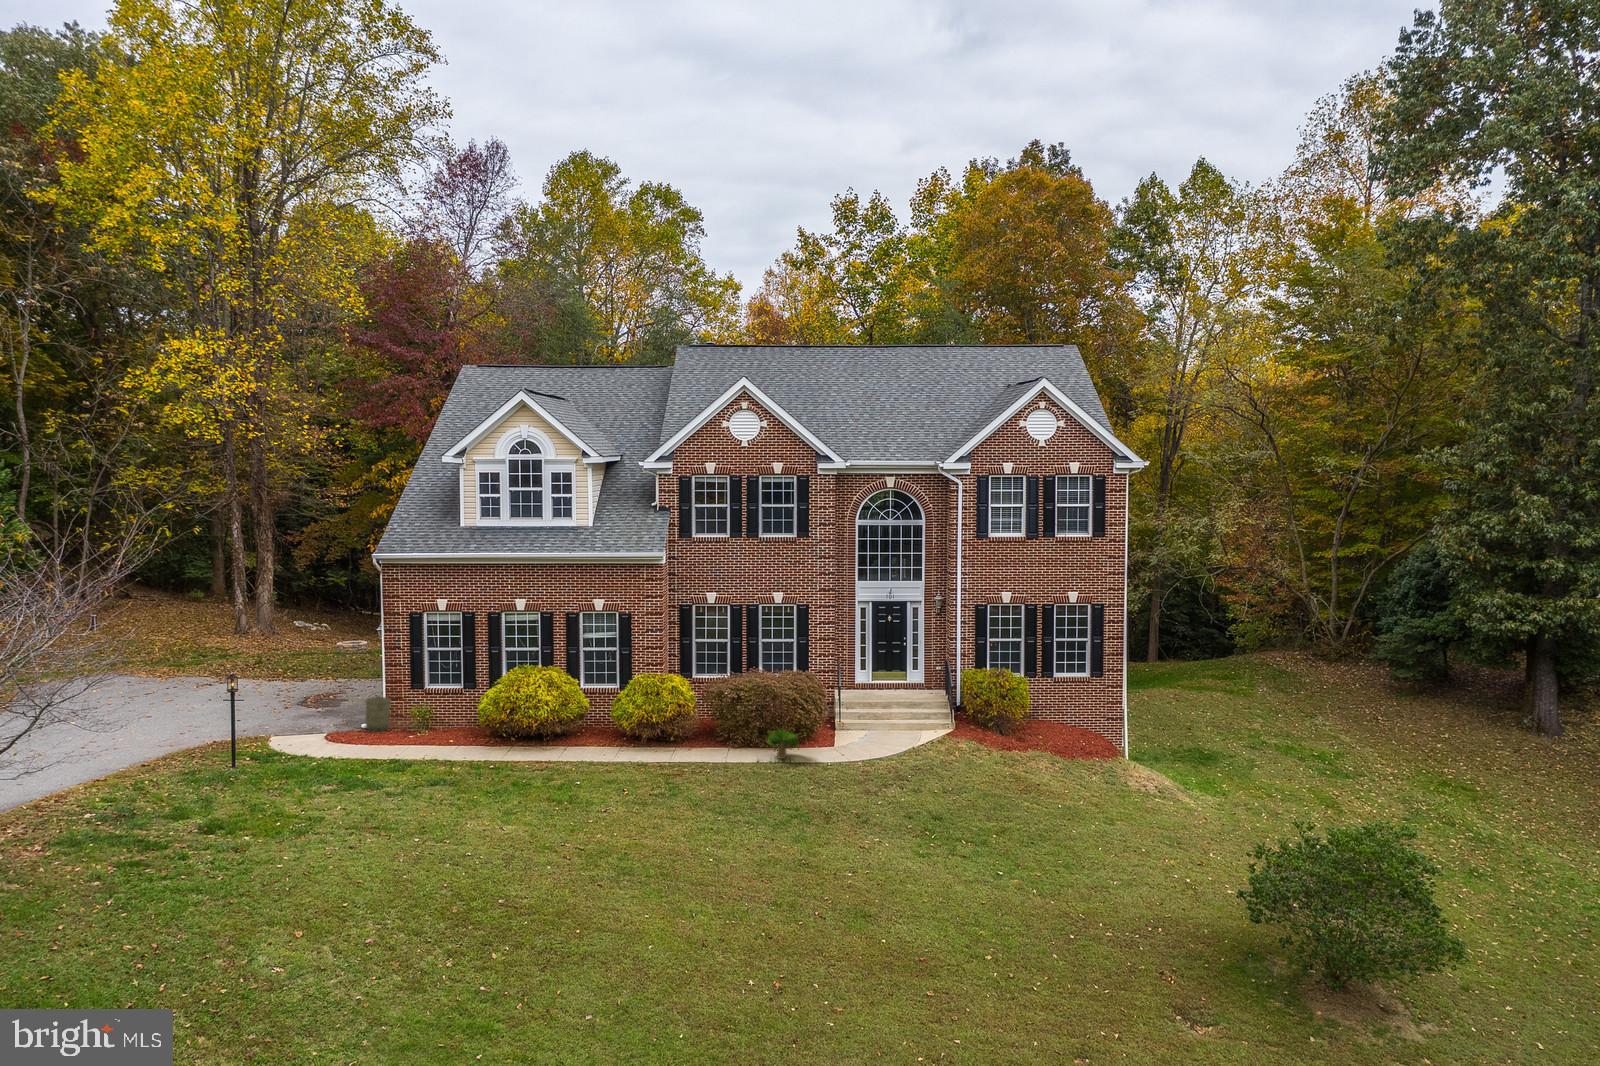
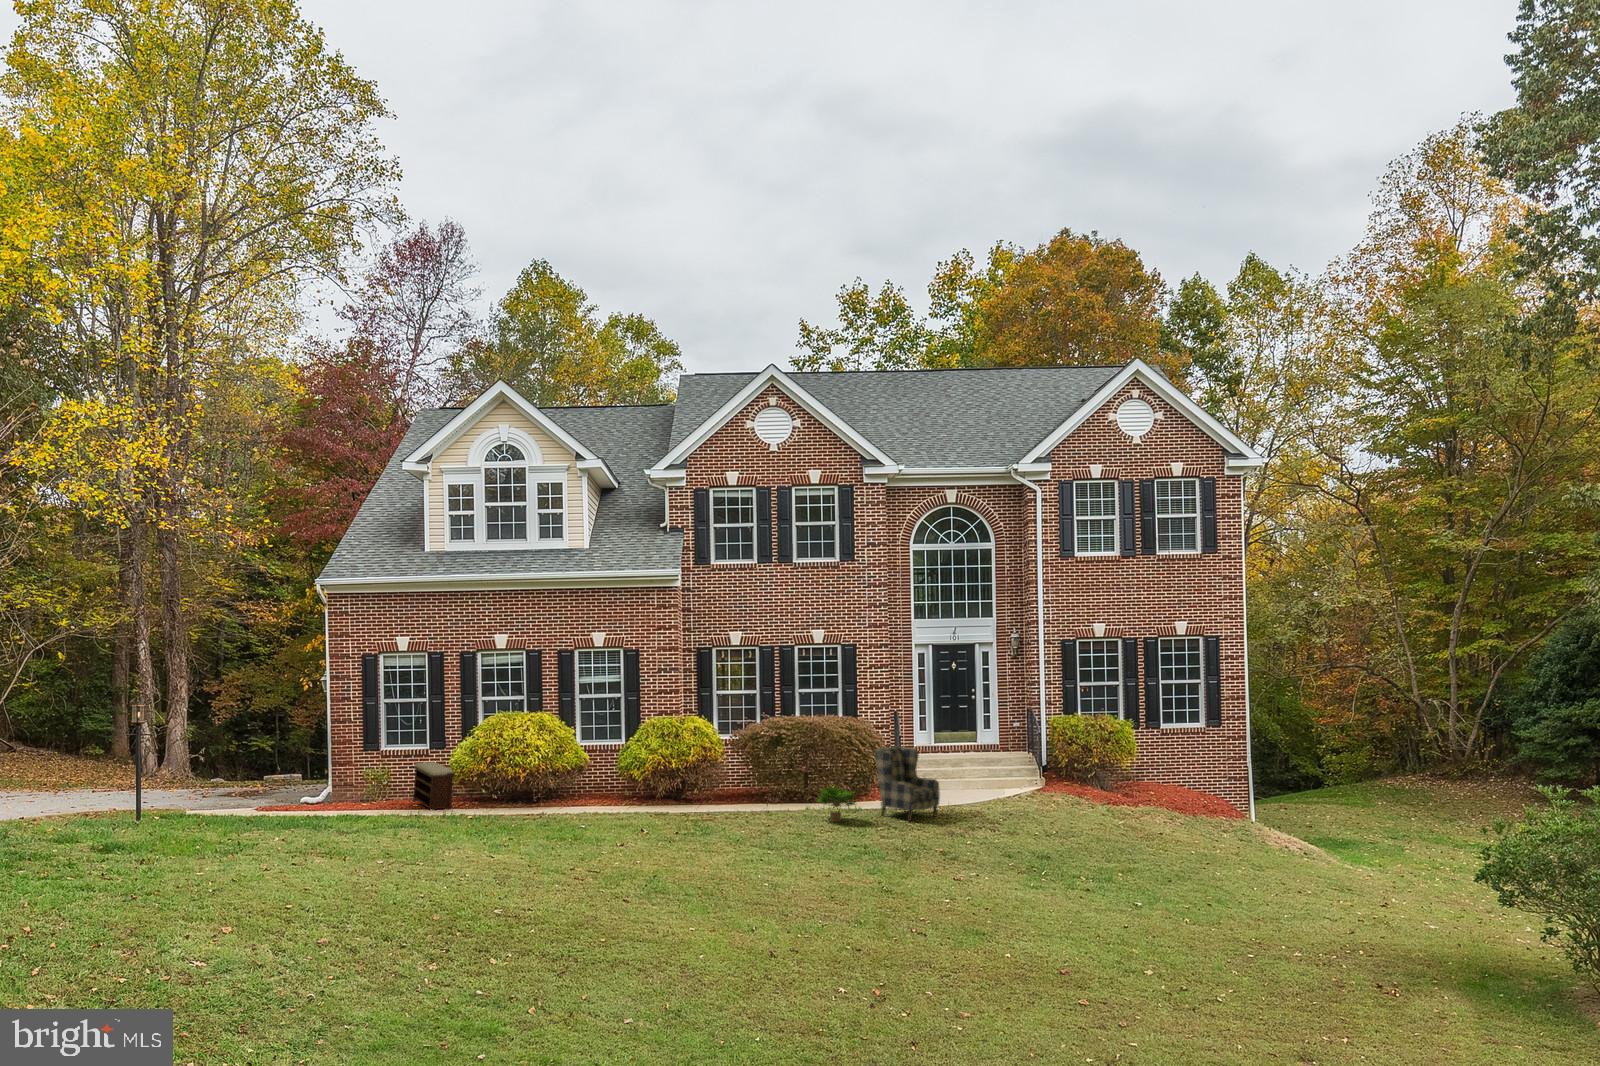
chair: none [816,694,868,759] -> present [875,747,940,822]
trash can: present [365,697,391,732] -> none [305,760,338,806]
bench: none [451,698,482,741] -> present [413,762,455,810]

